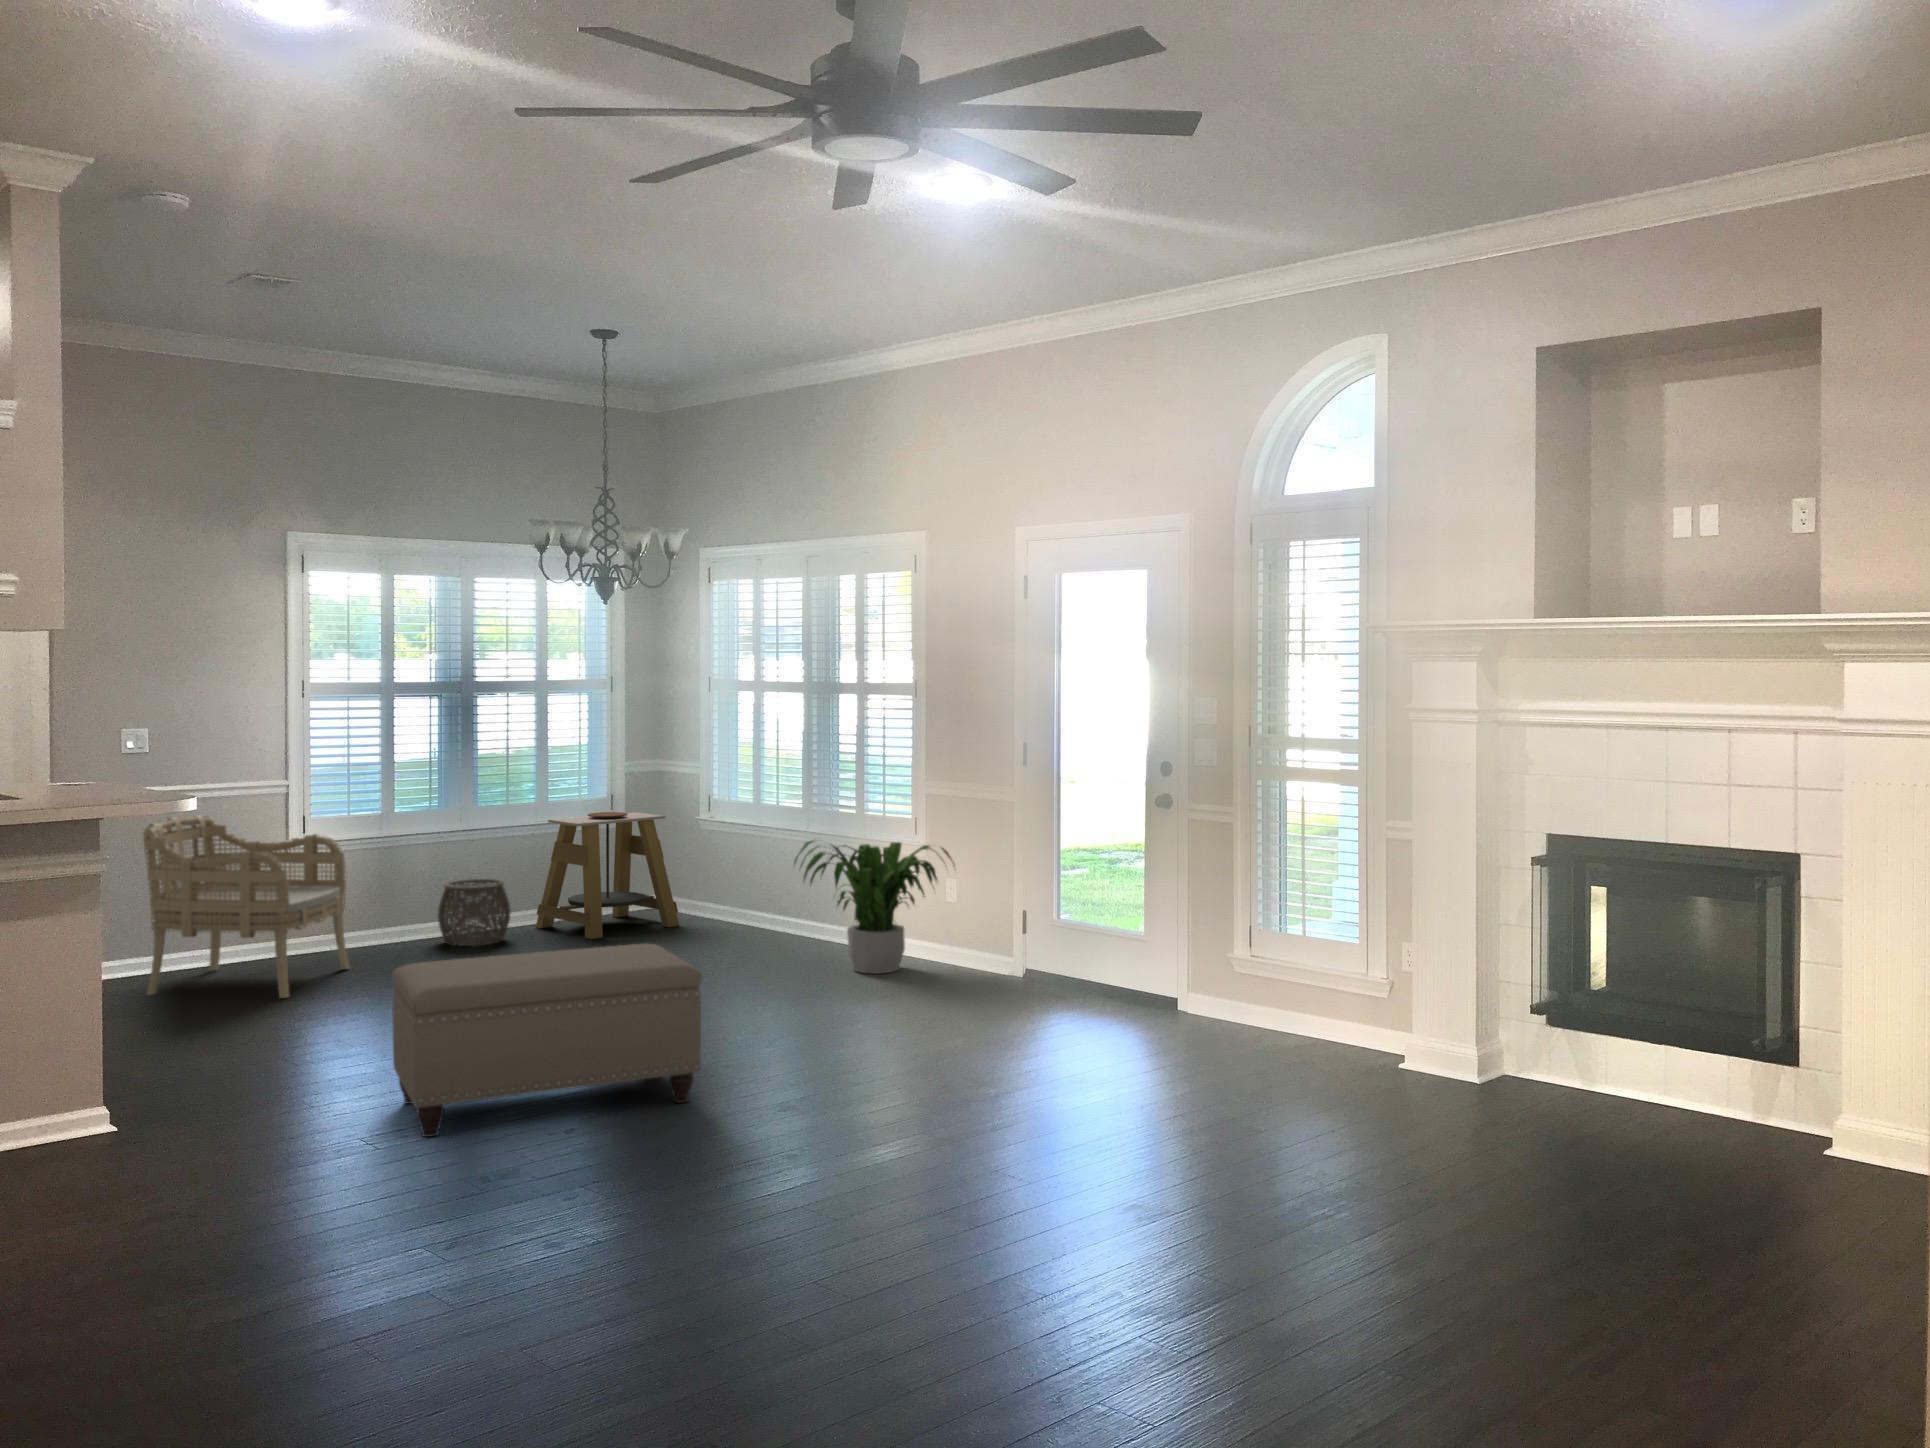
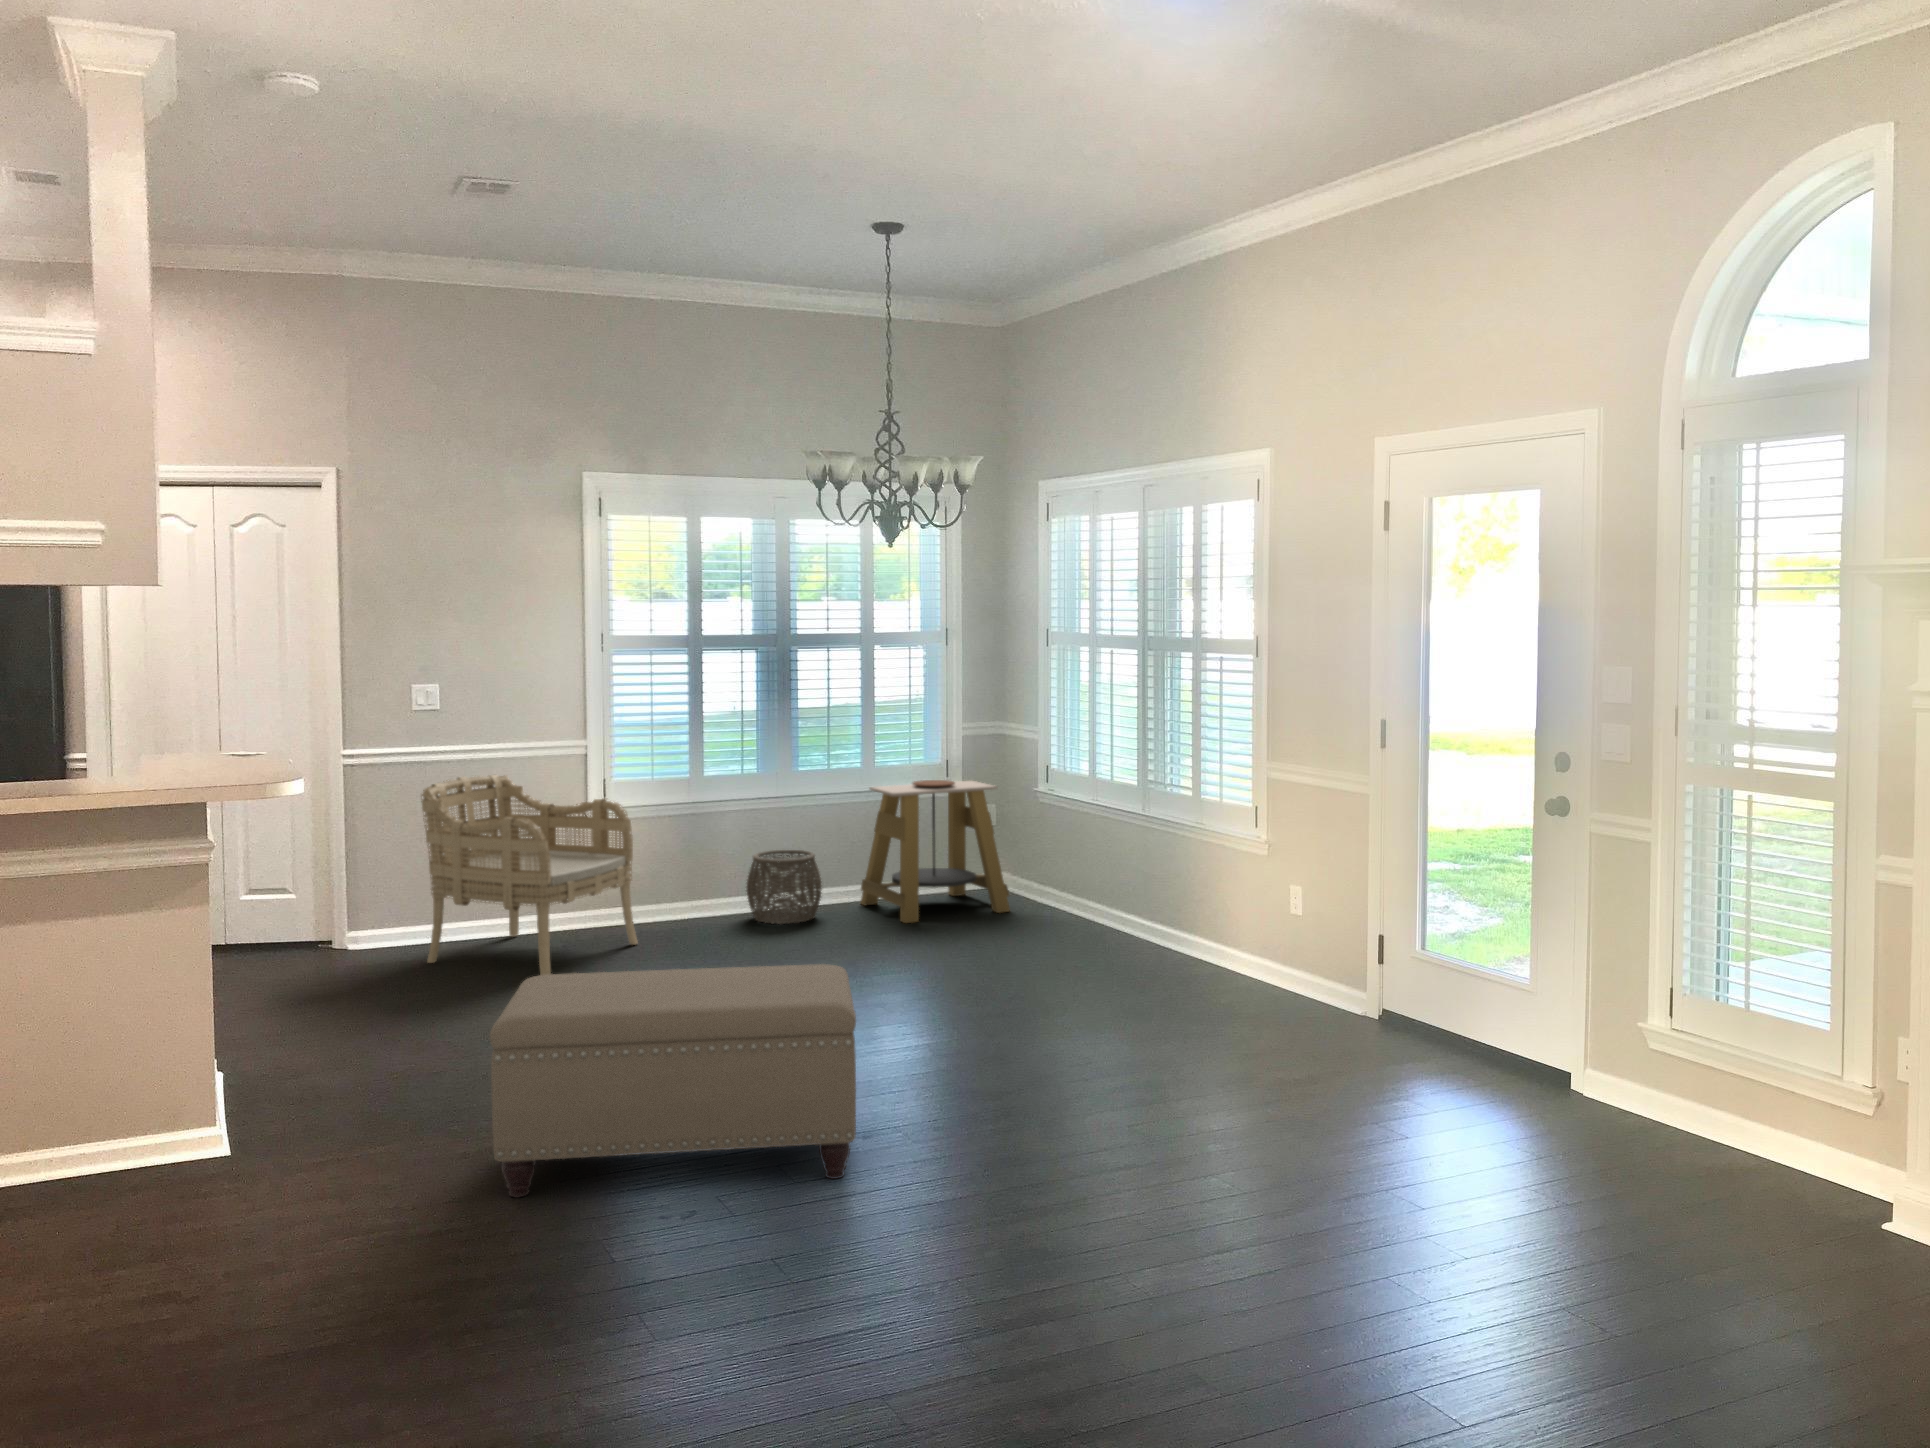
potted plant: present [794,840,955,974] -> none [1097,827,1296,996]

